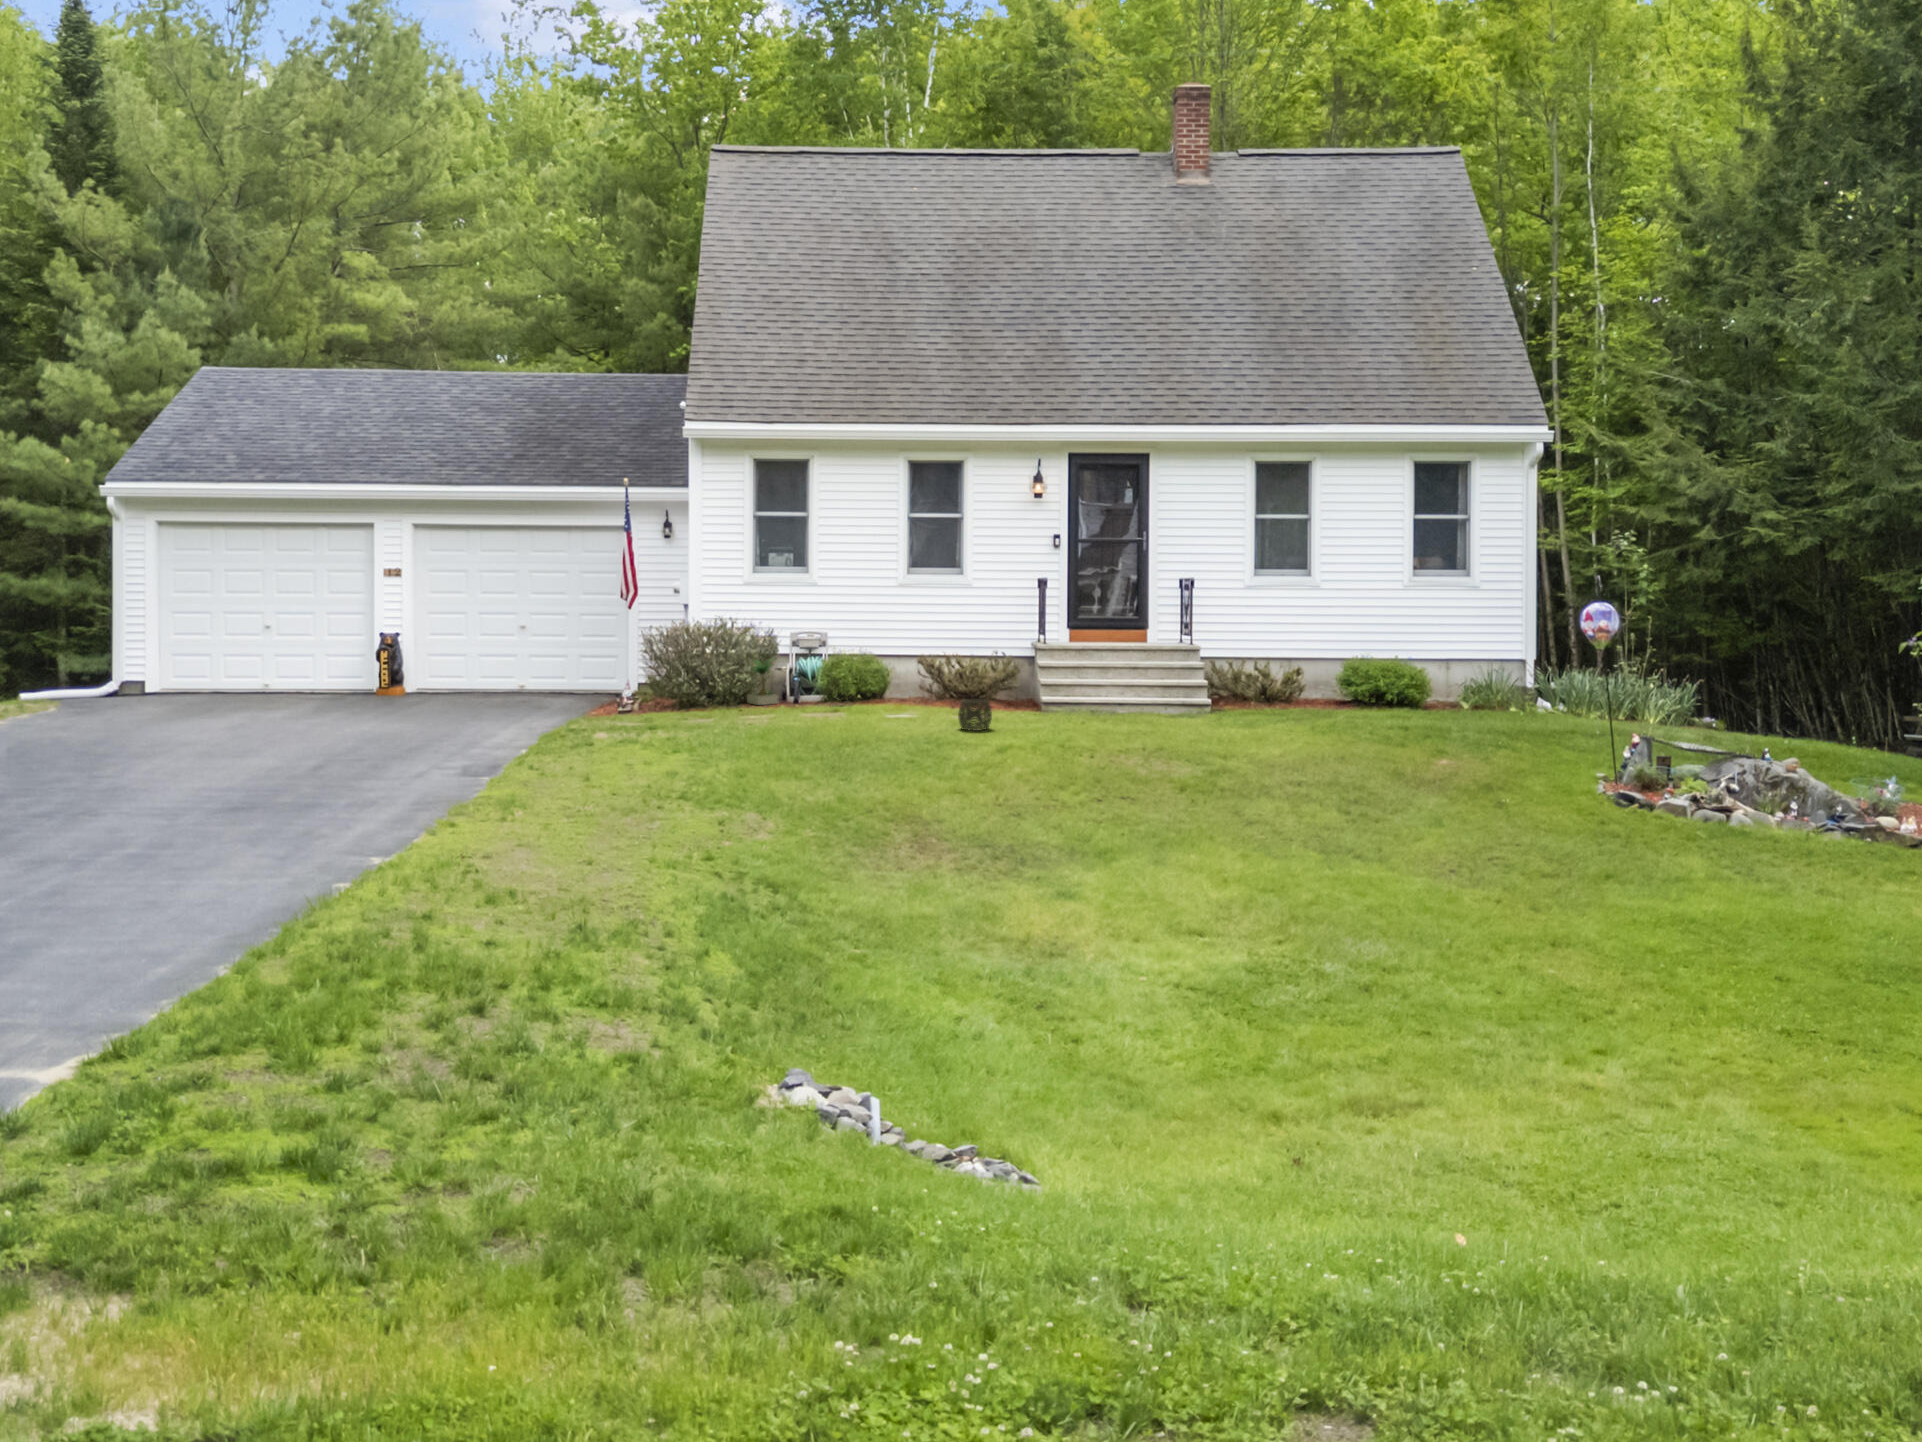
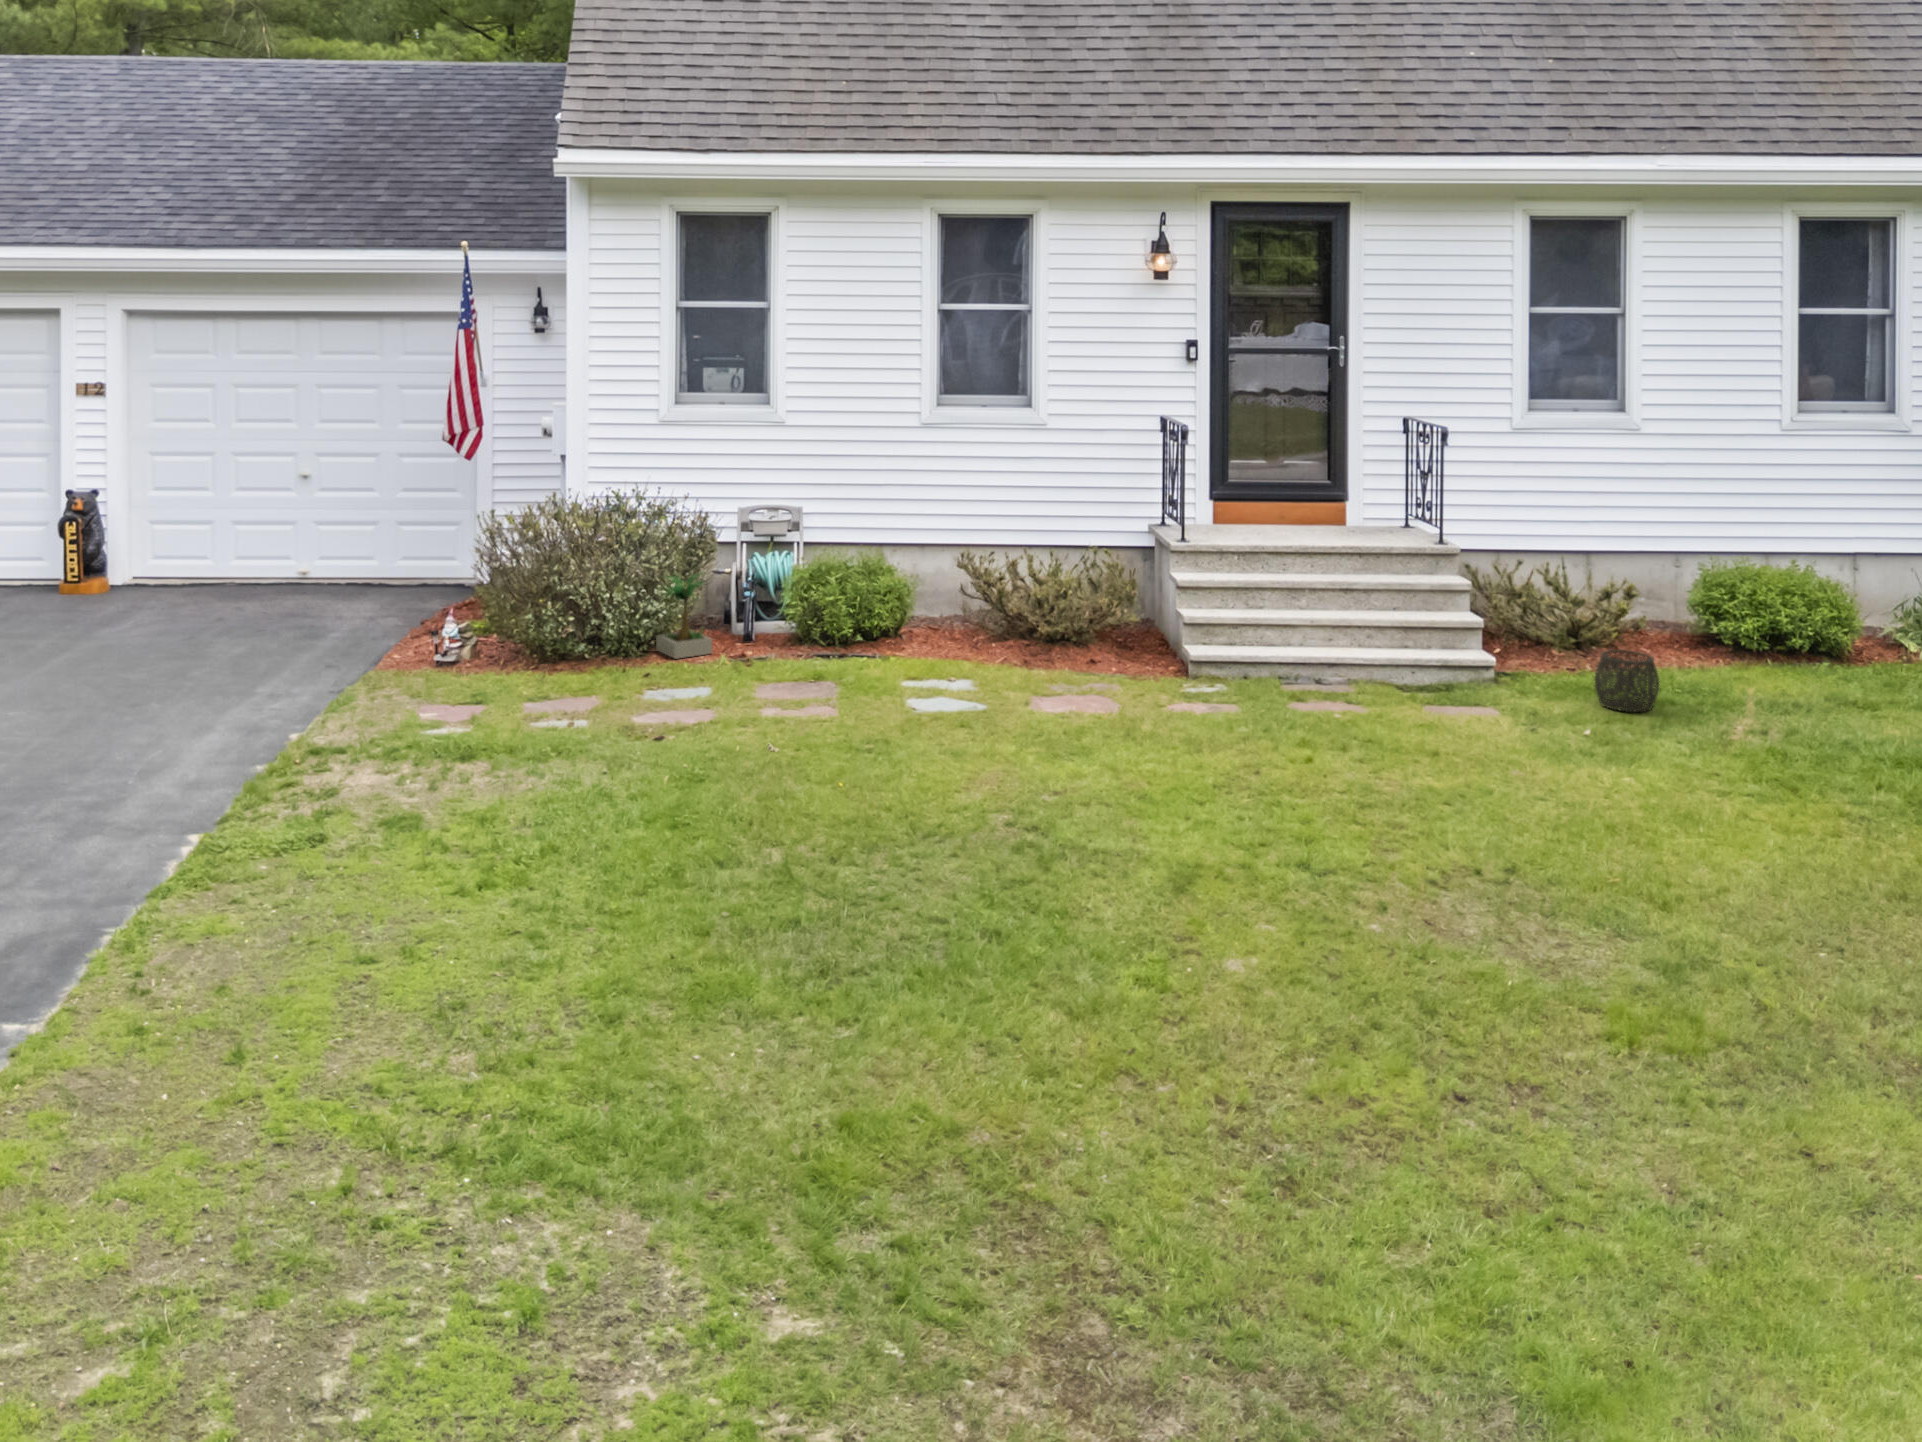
woven basket: present [958,699,992,730] -> present [1595,650,1659,712]

